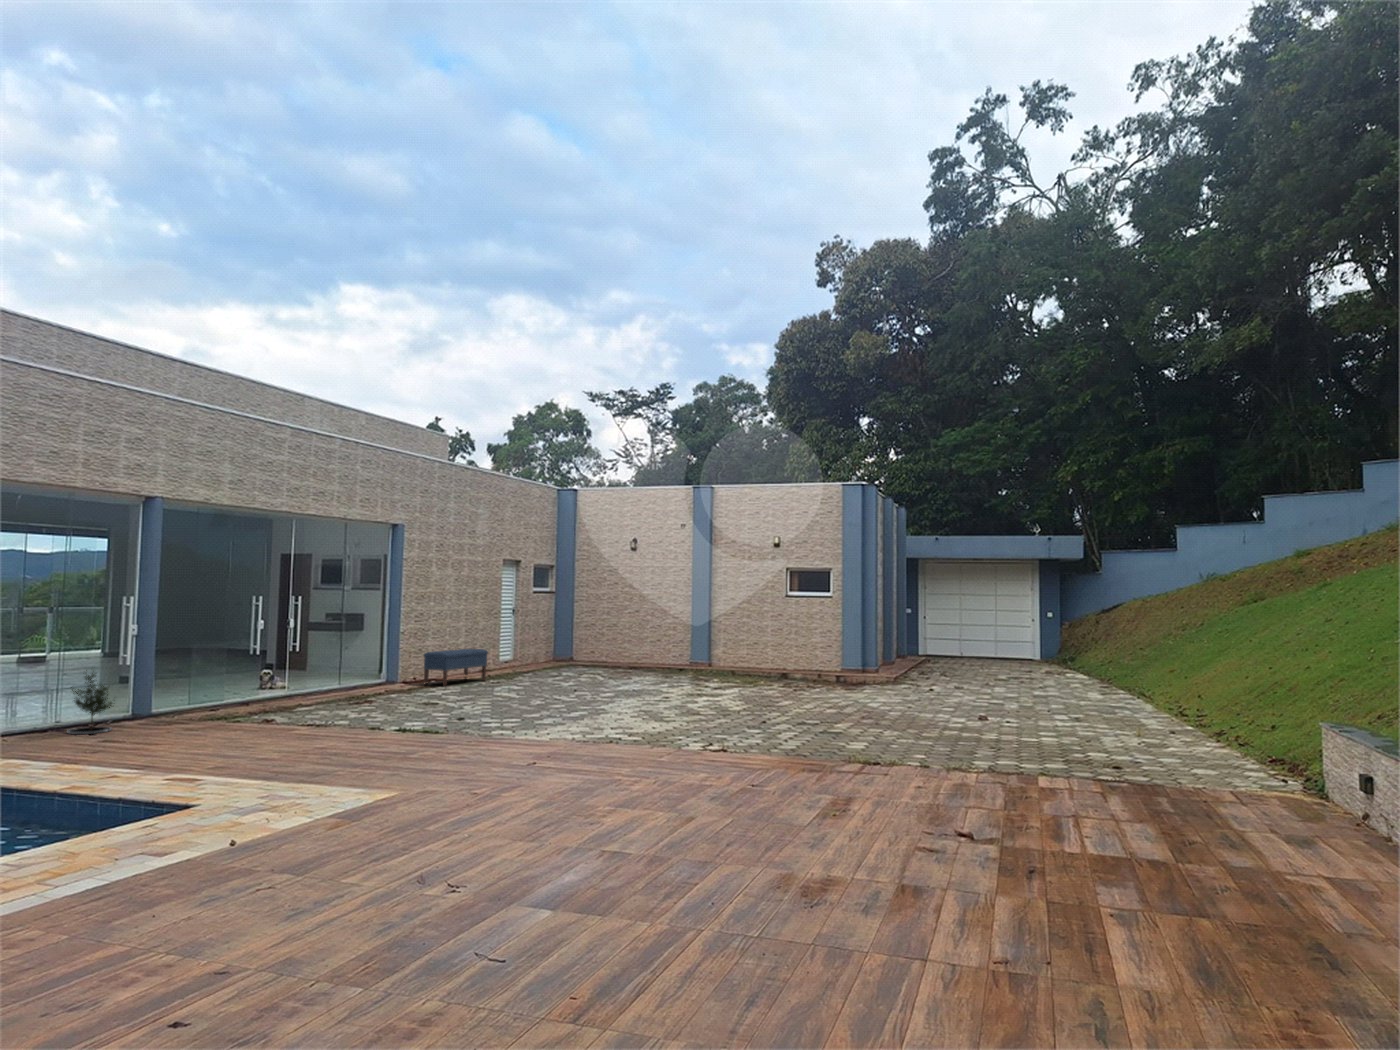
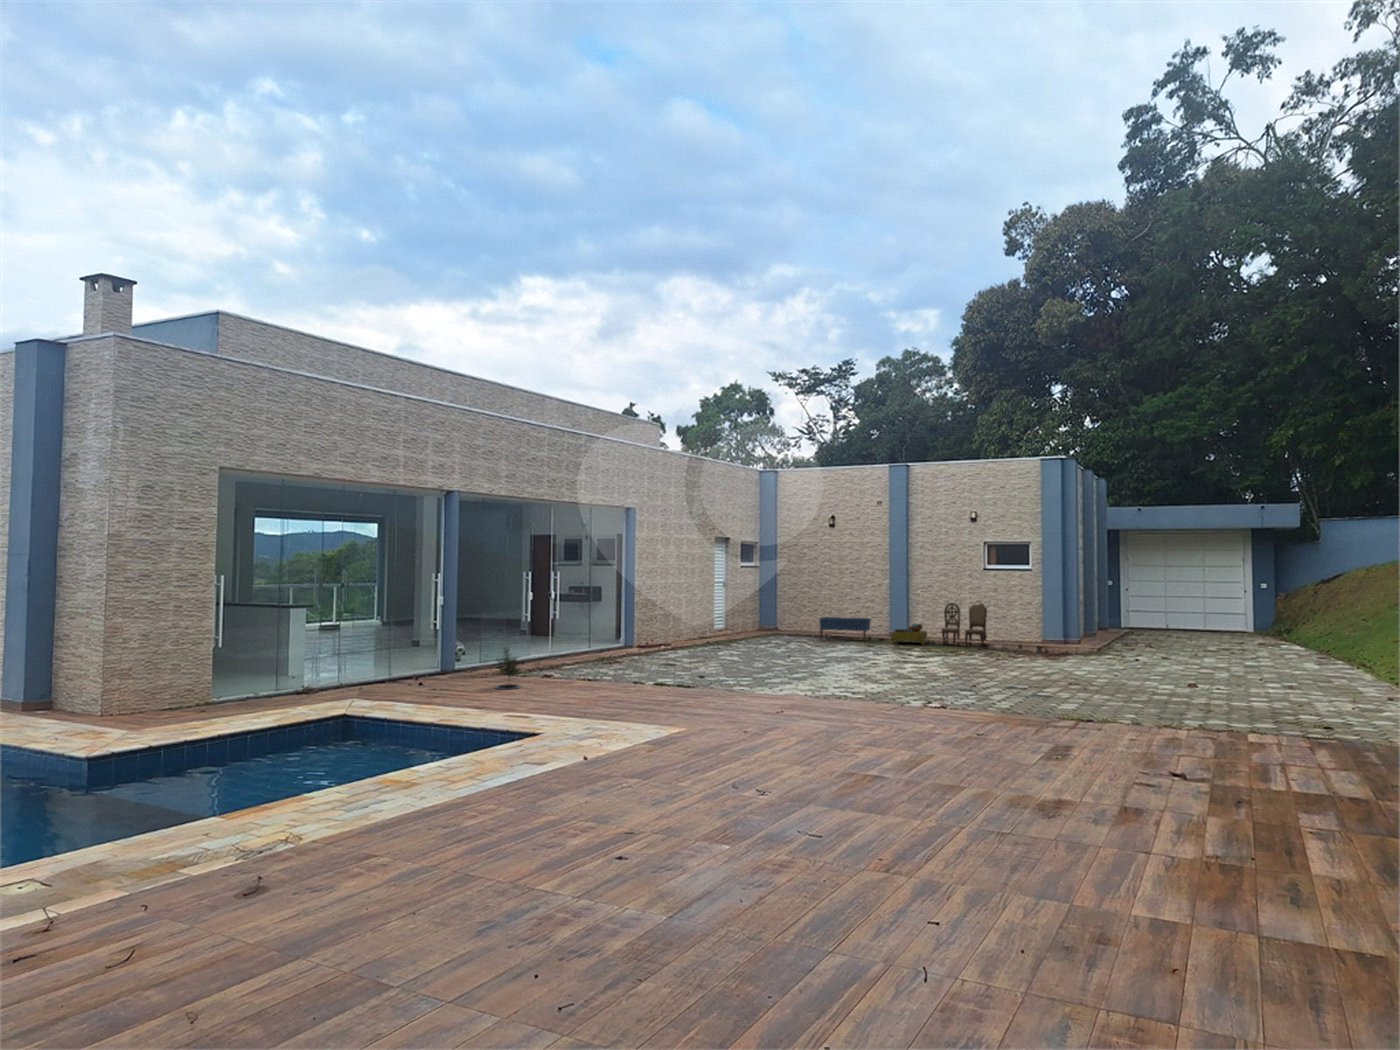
dining chair: none [733,625,784,677] -> present [941,603,987,647]
bench: present [424,649,488,686] -> present [819,617,871,641]
side table: none [677,649,721,675] -> present [891,623,930,644]

